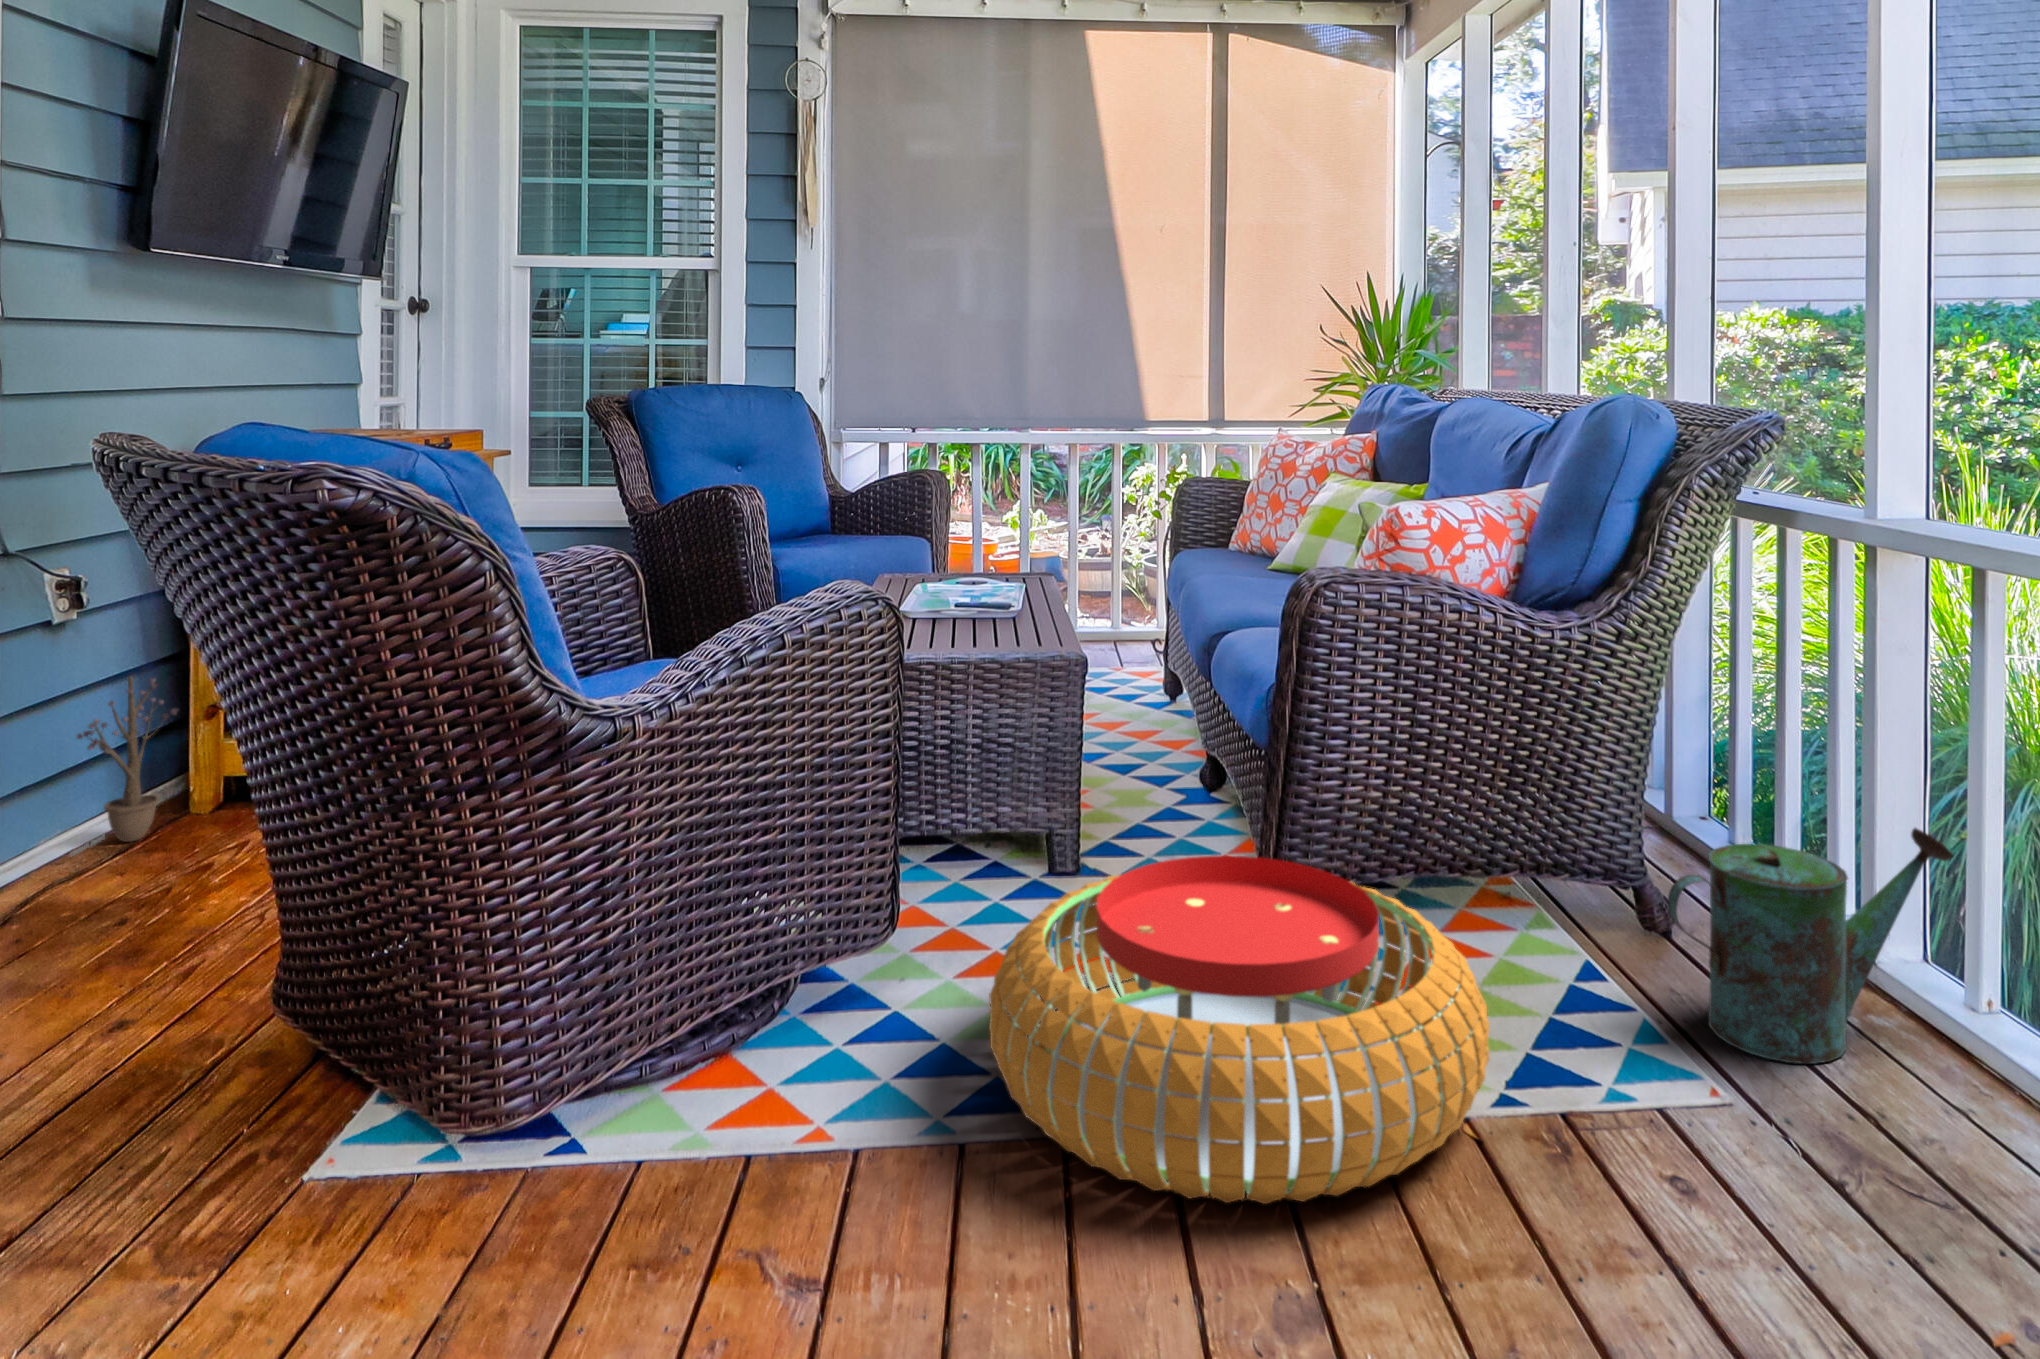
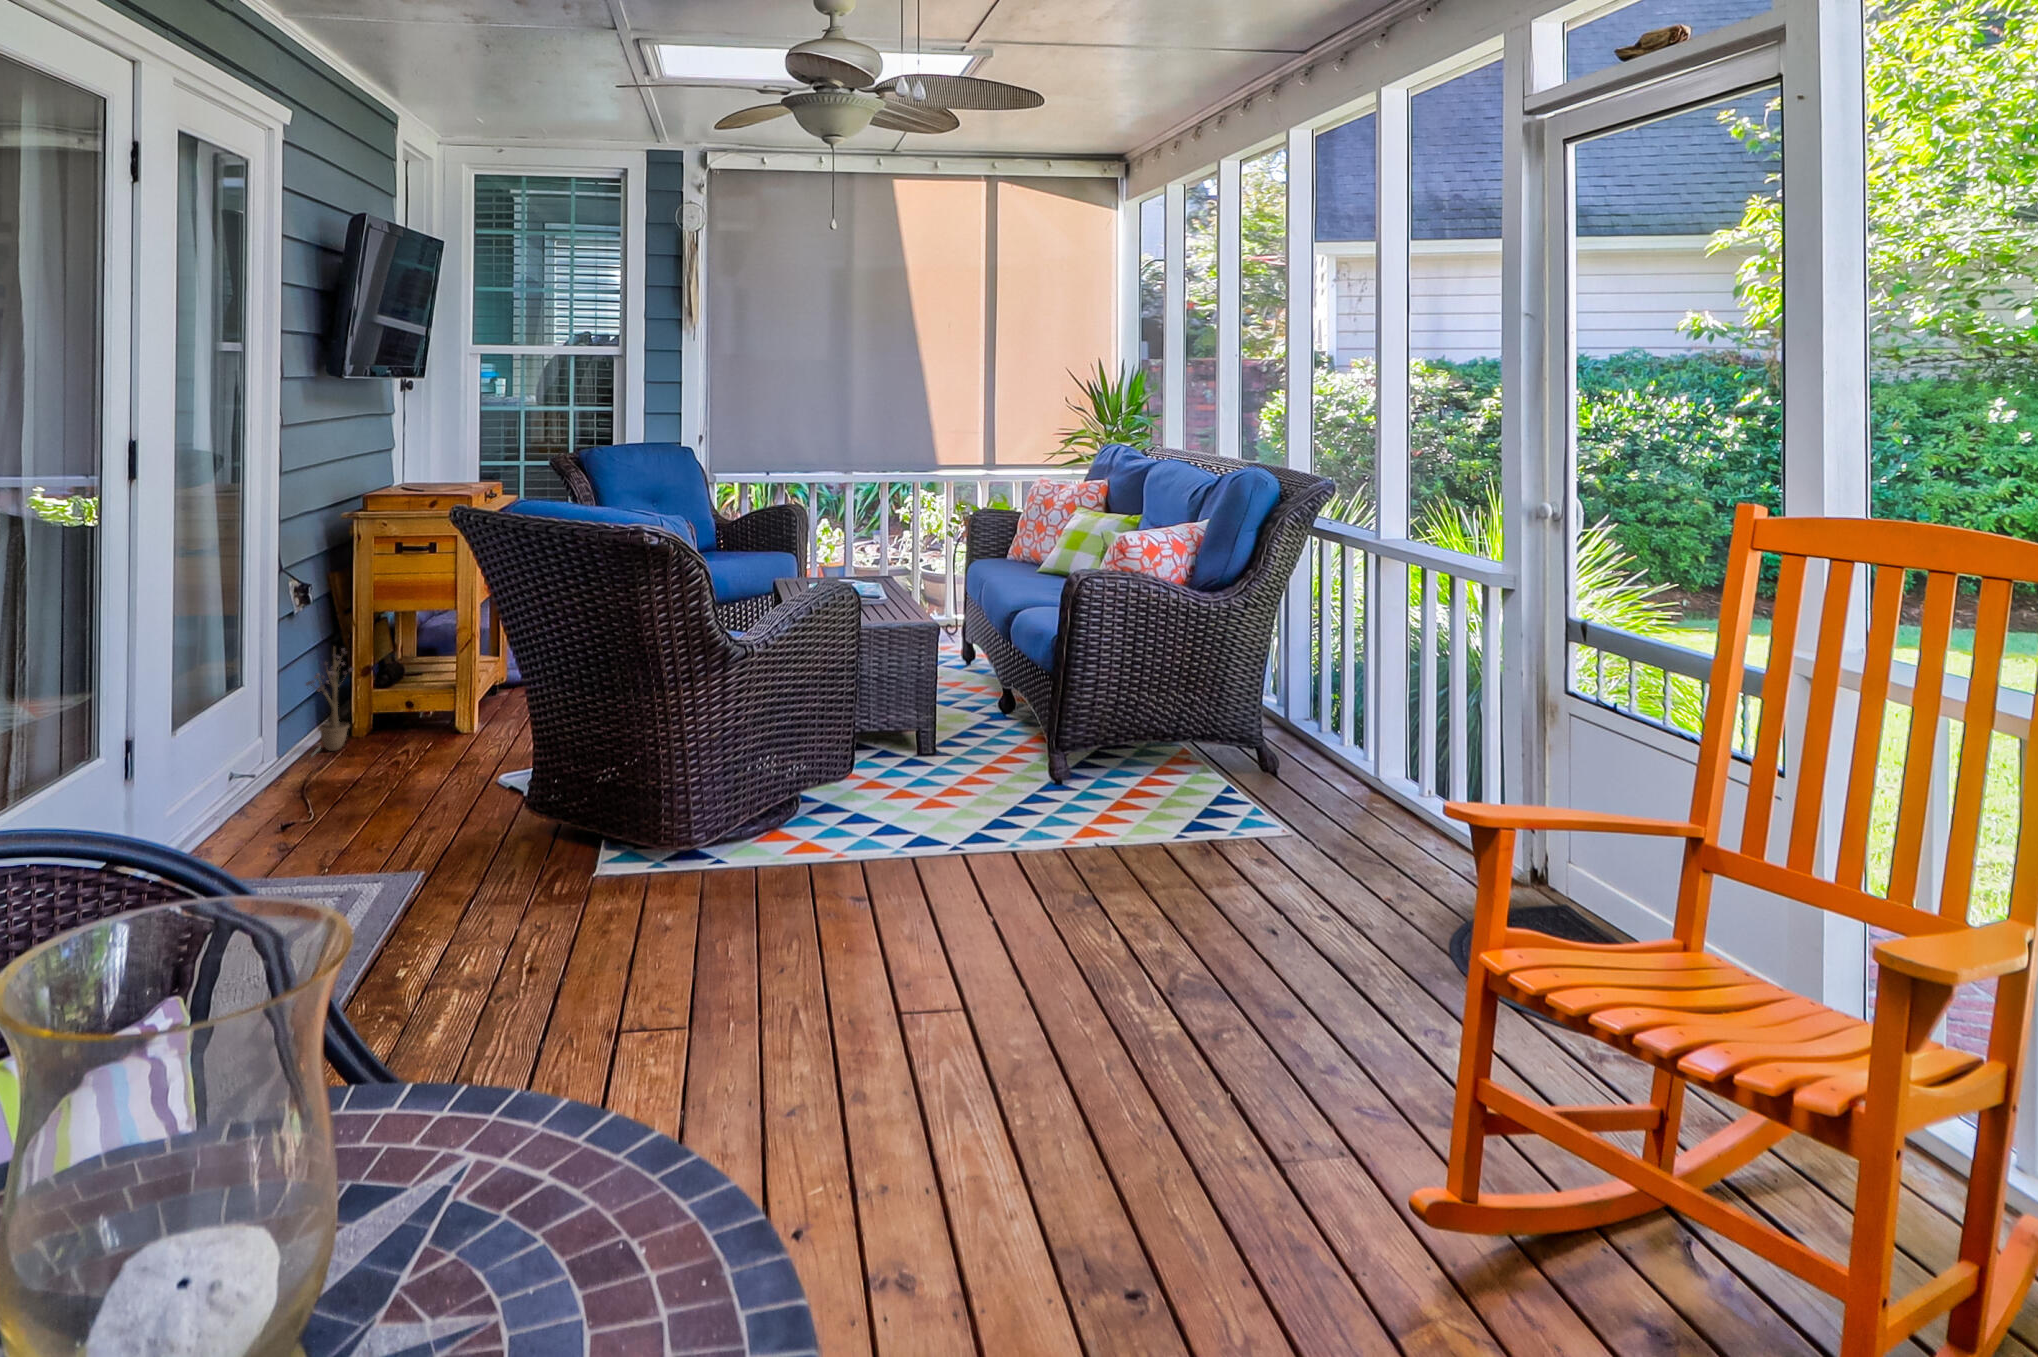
watering can: present [1668,828,1954,1064] -> none [1267,702,1415,821]
pouf: present [989,856,1489,1204] -> none [919,724,1173,871]

